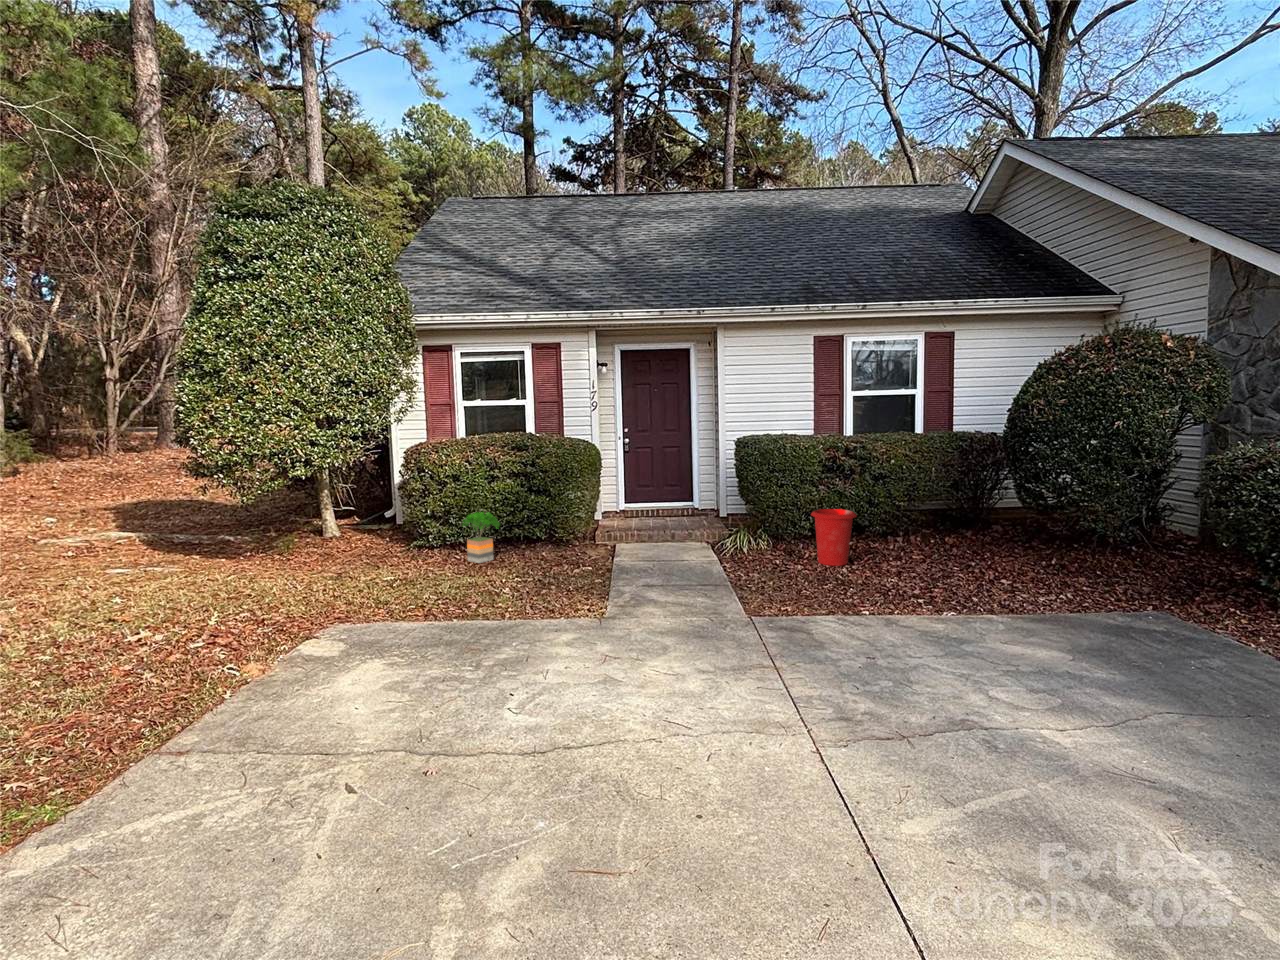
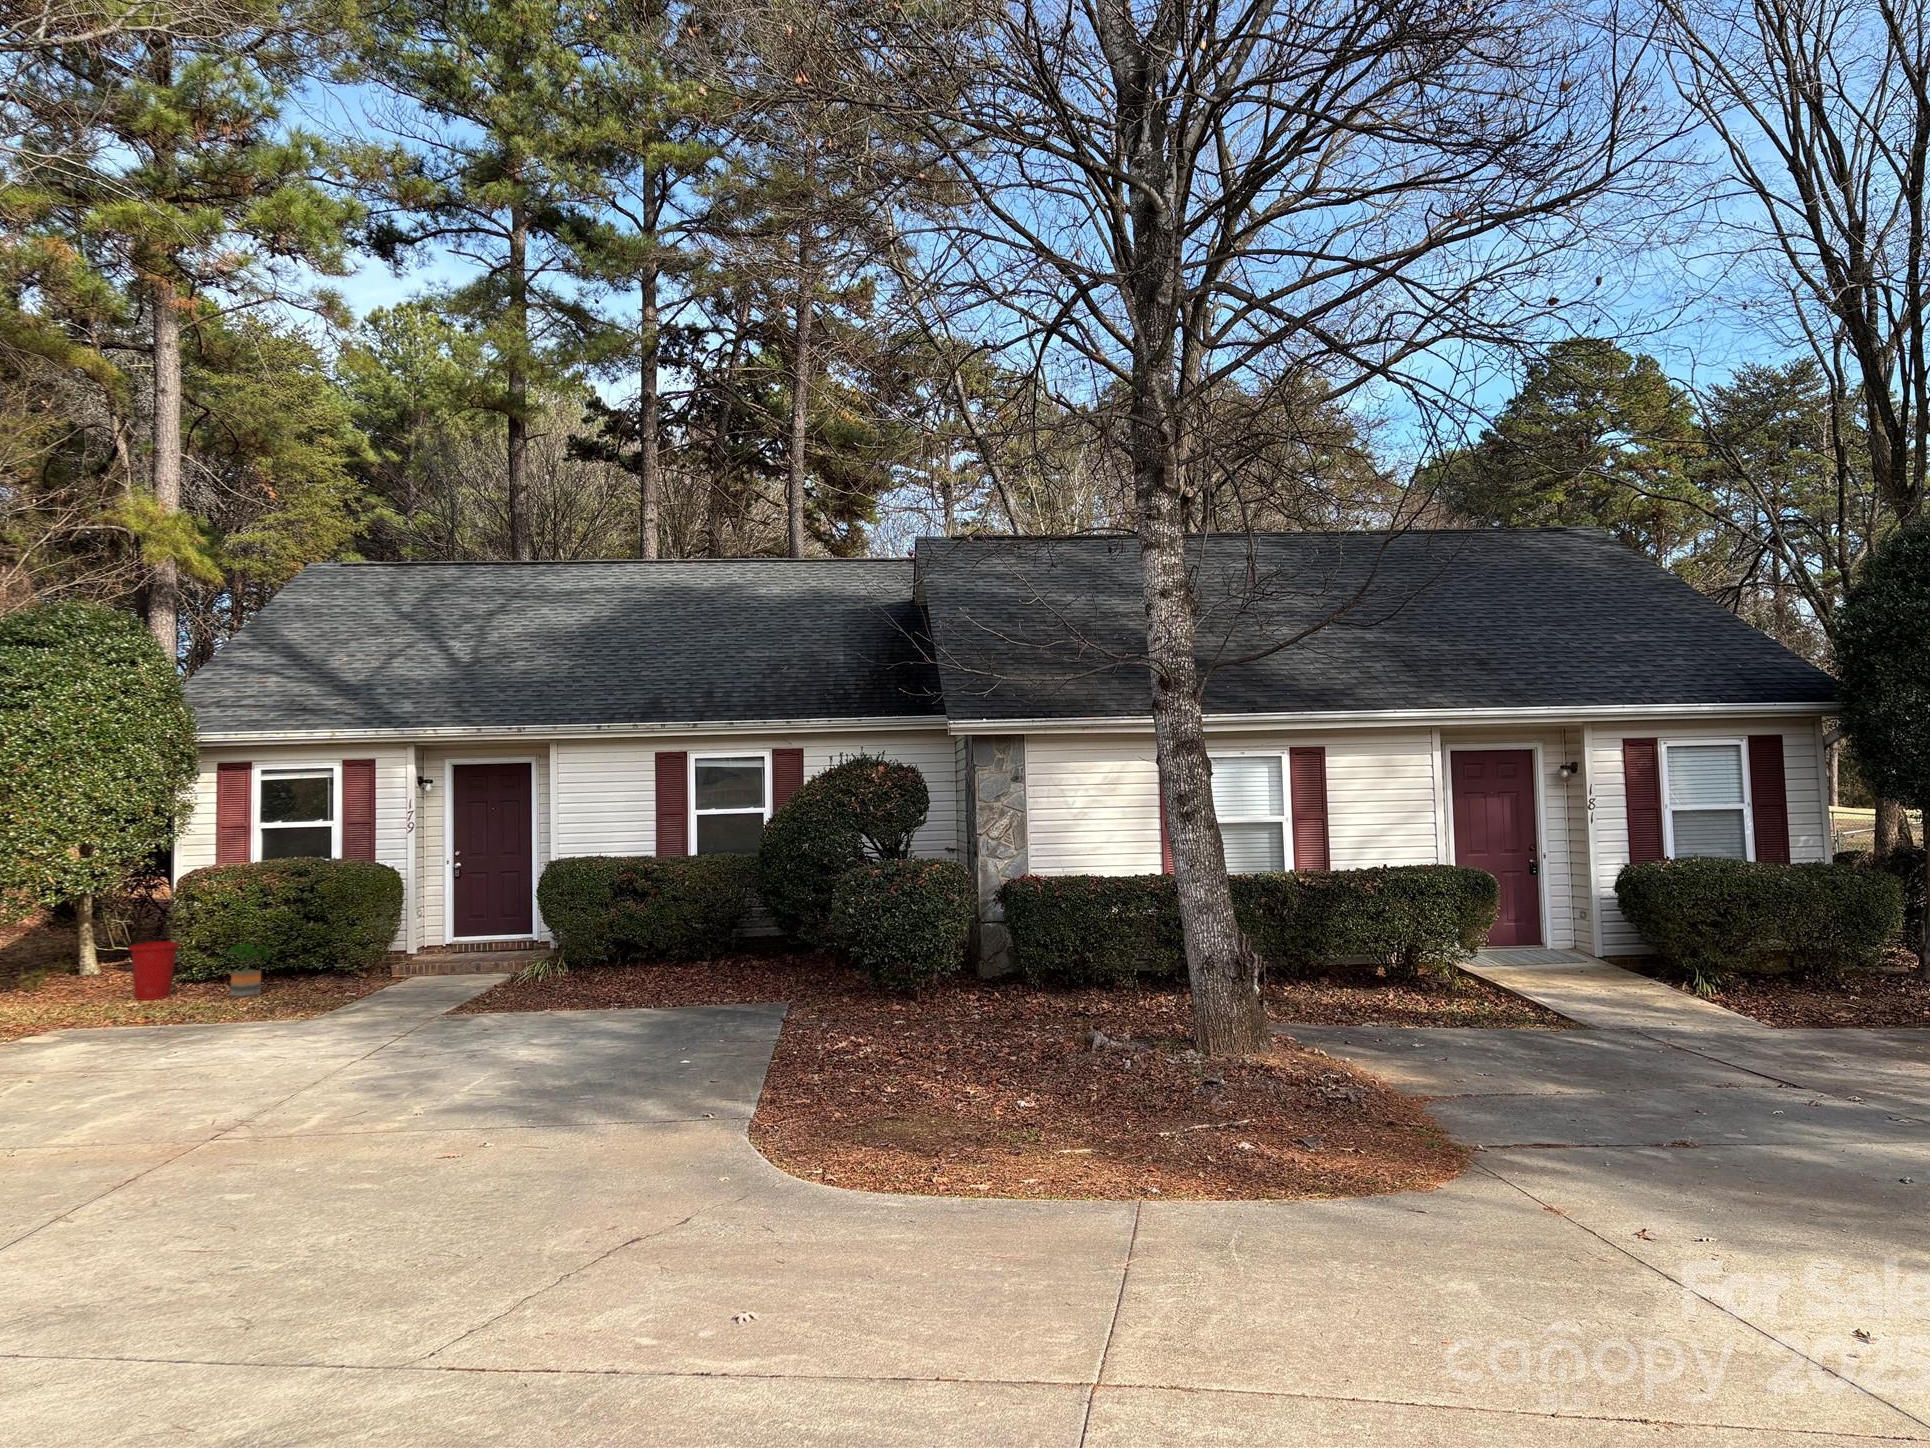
waste bin: present [811,509,857,566] -> present [128,941,180,1000]

